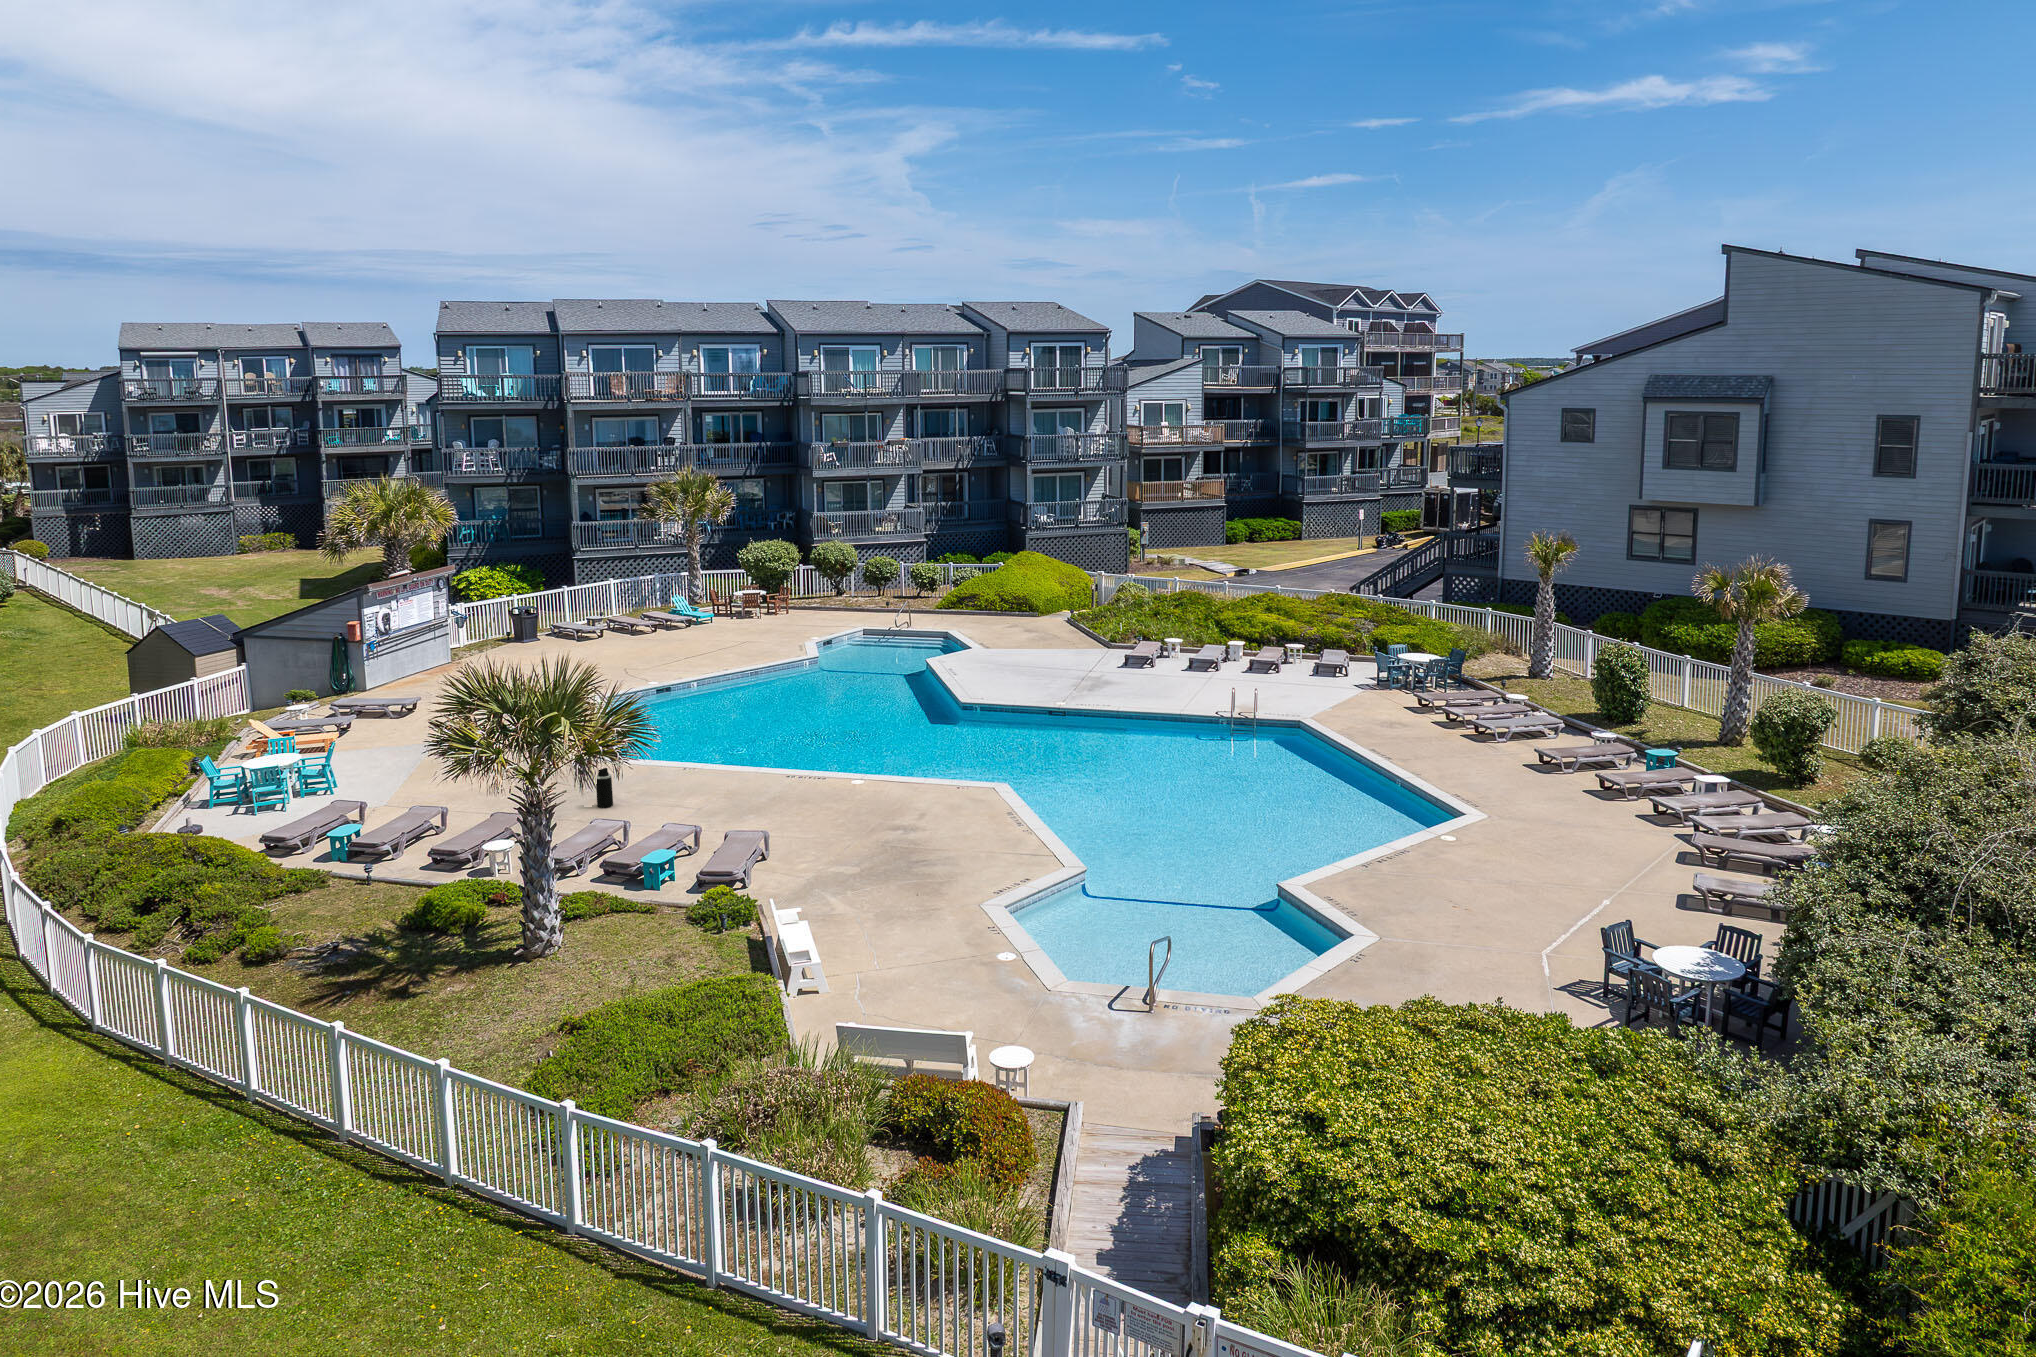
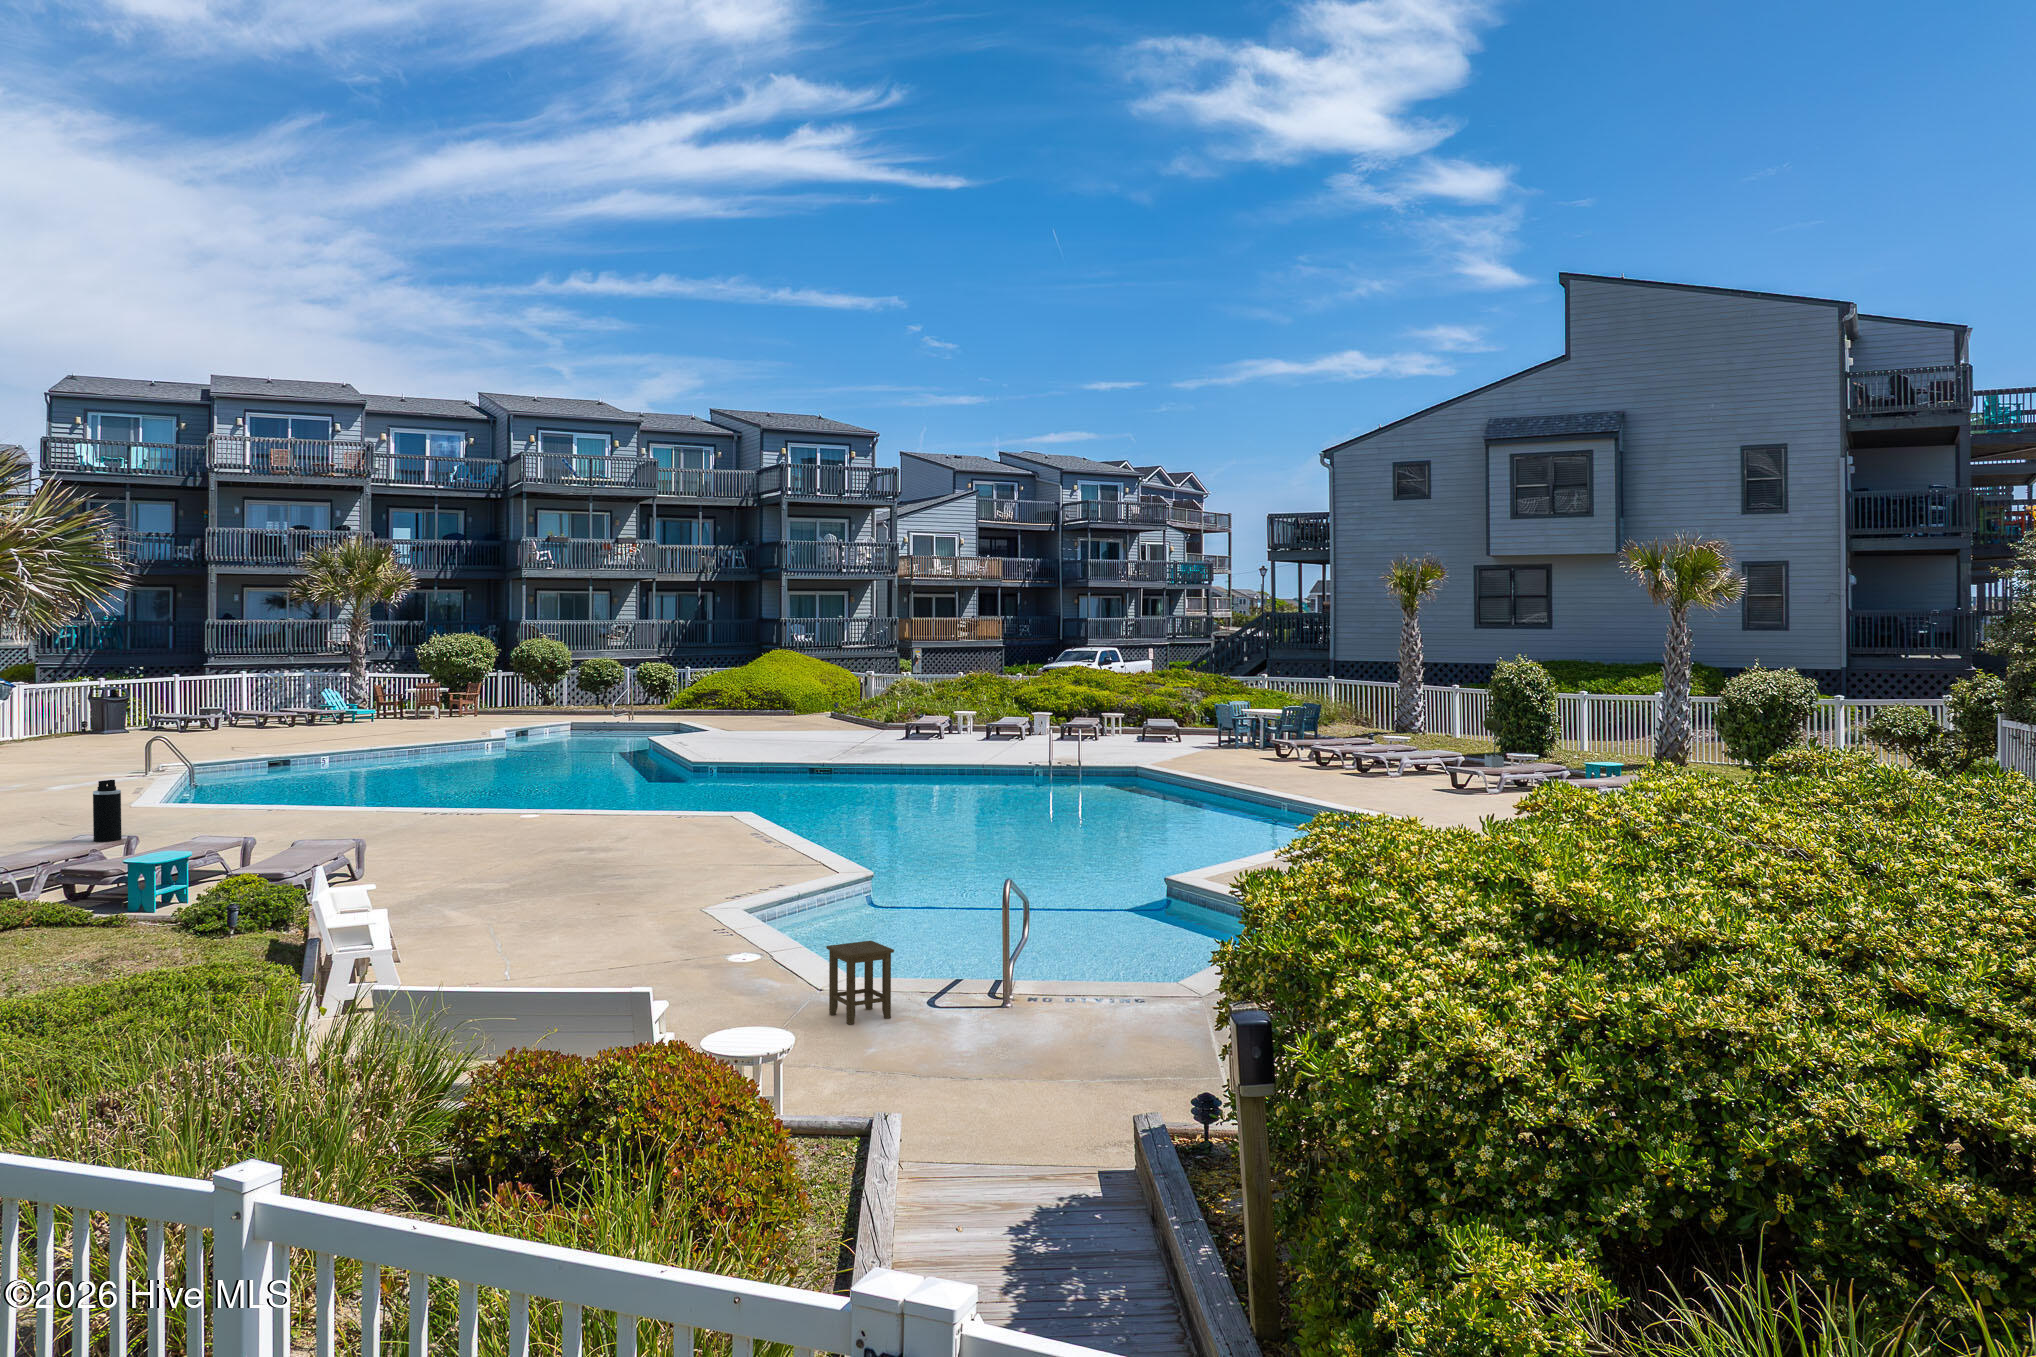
potted tree: none [1582,690,1599,731] -> present [1483,717,1504,767]
stool: none [1053,970,1089,1019] -> present [826,941,894,1024]

